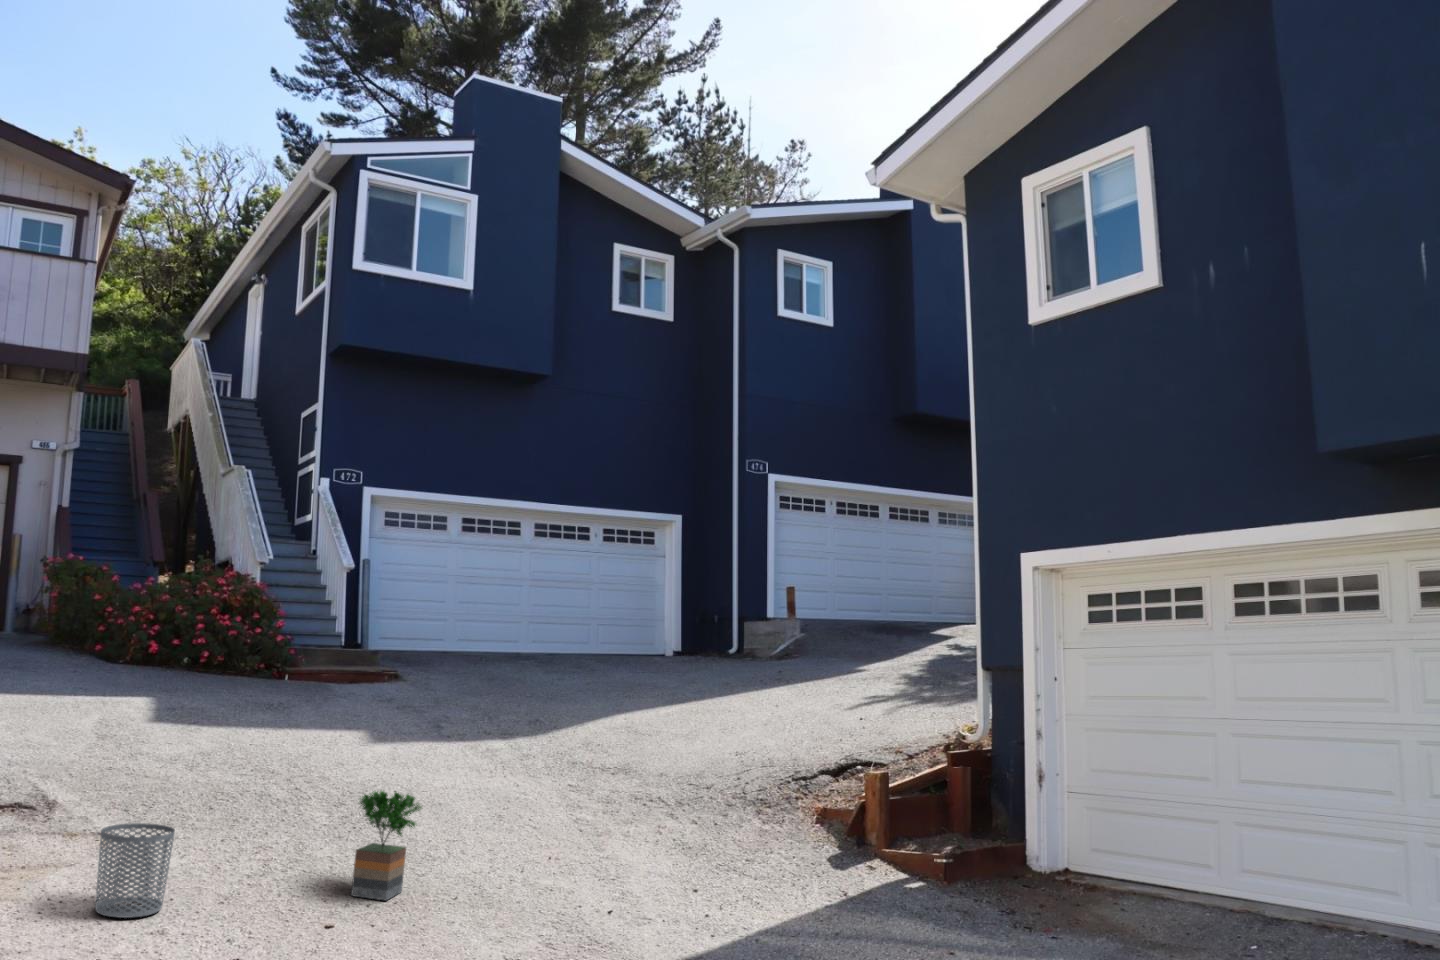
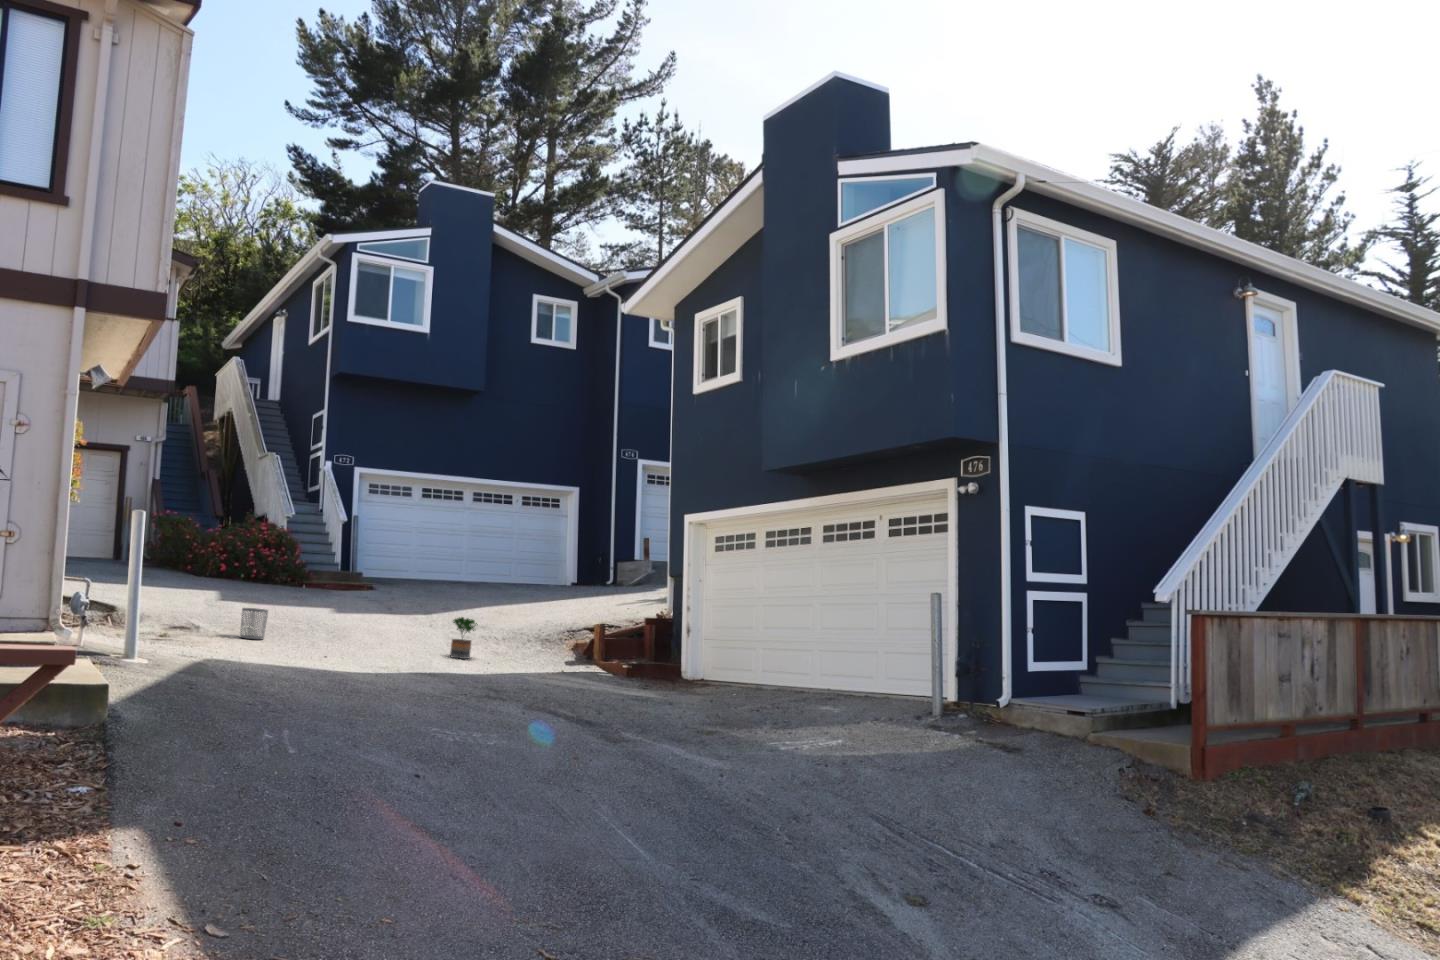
potted tree: present [351,791,421,900] -> present [450,617,478,659]

